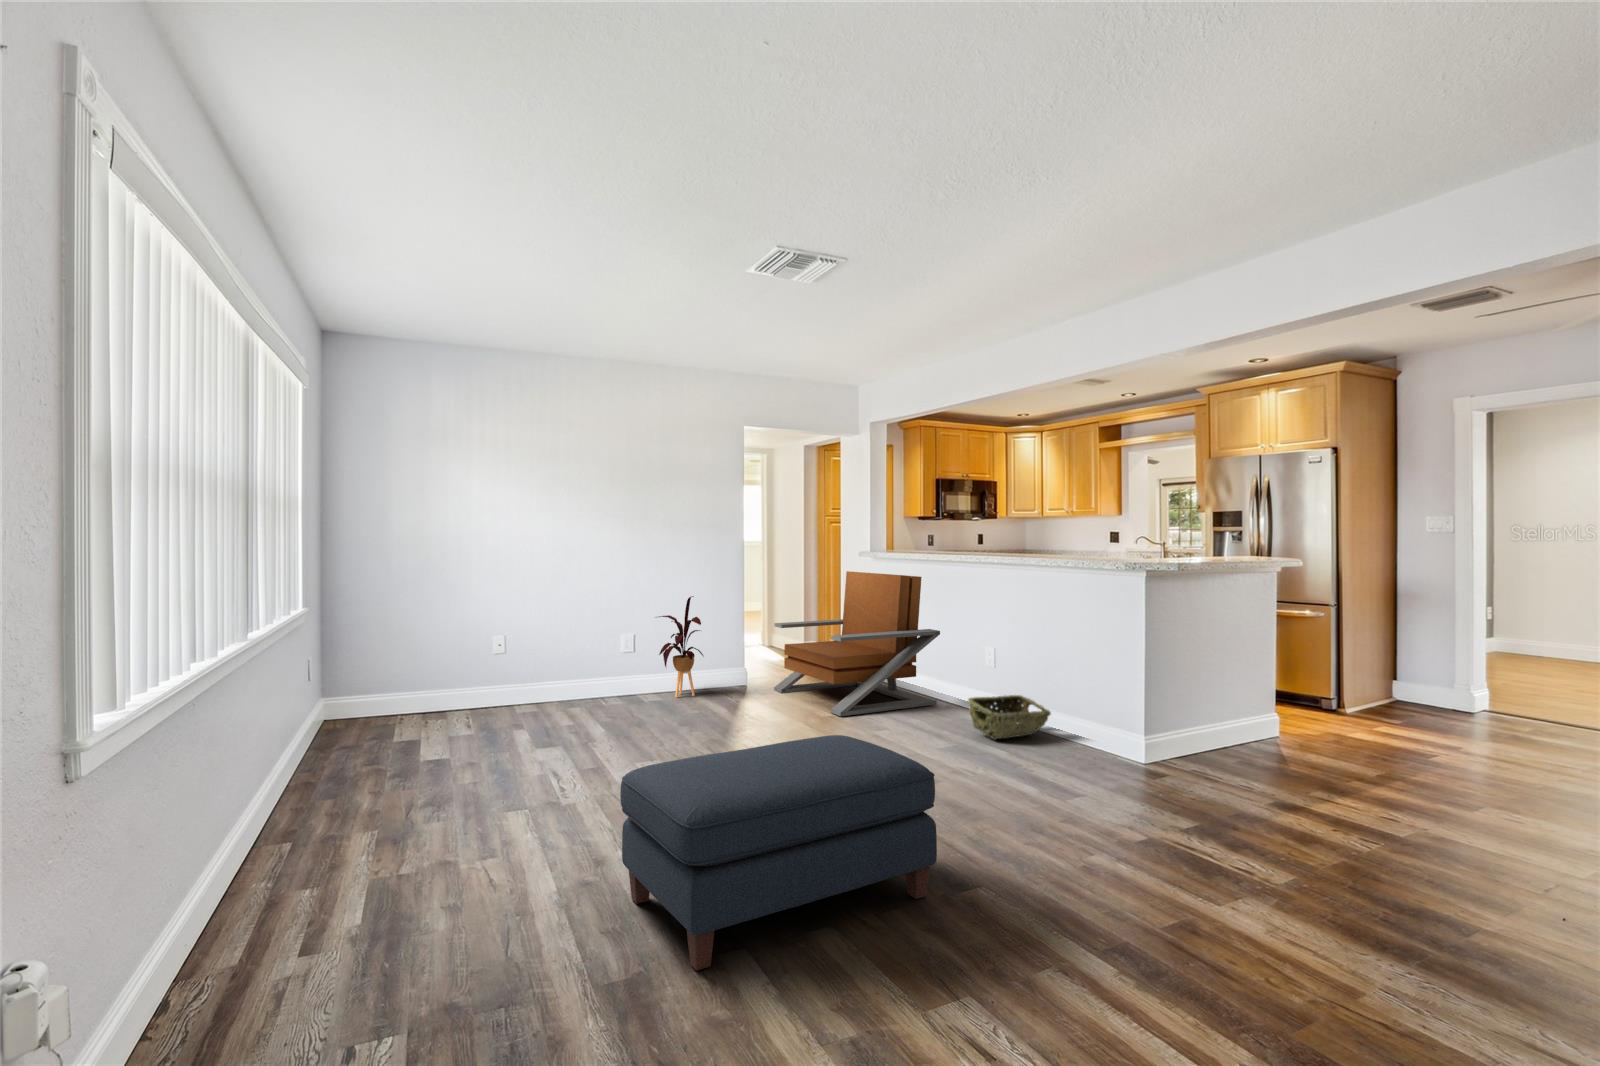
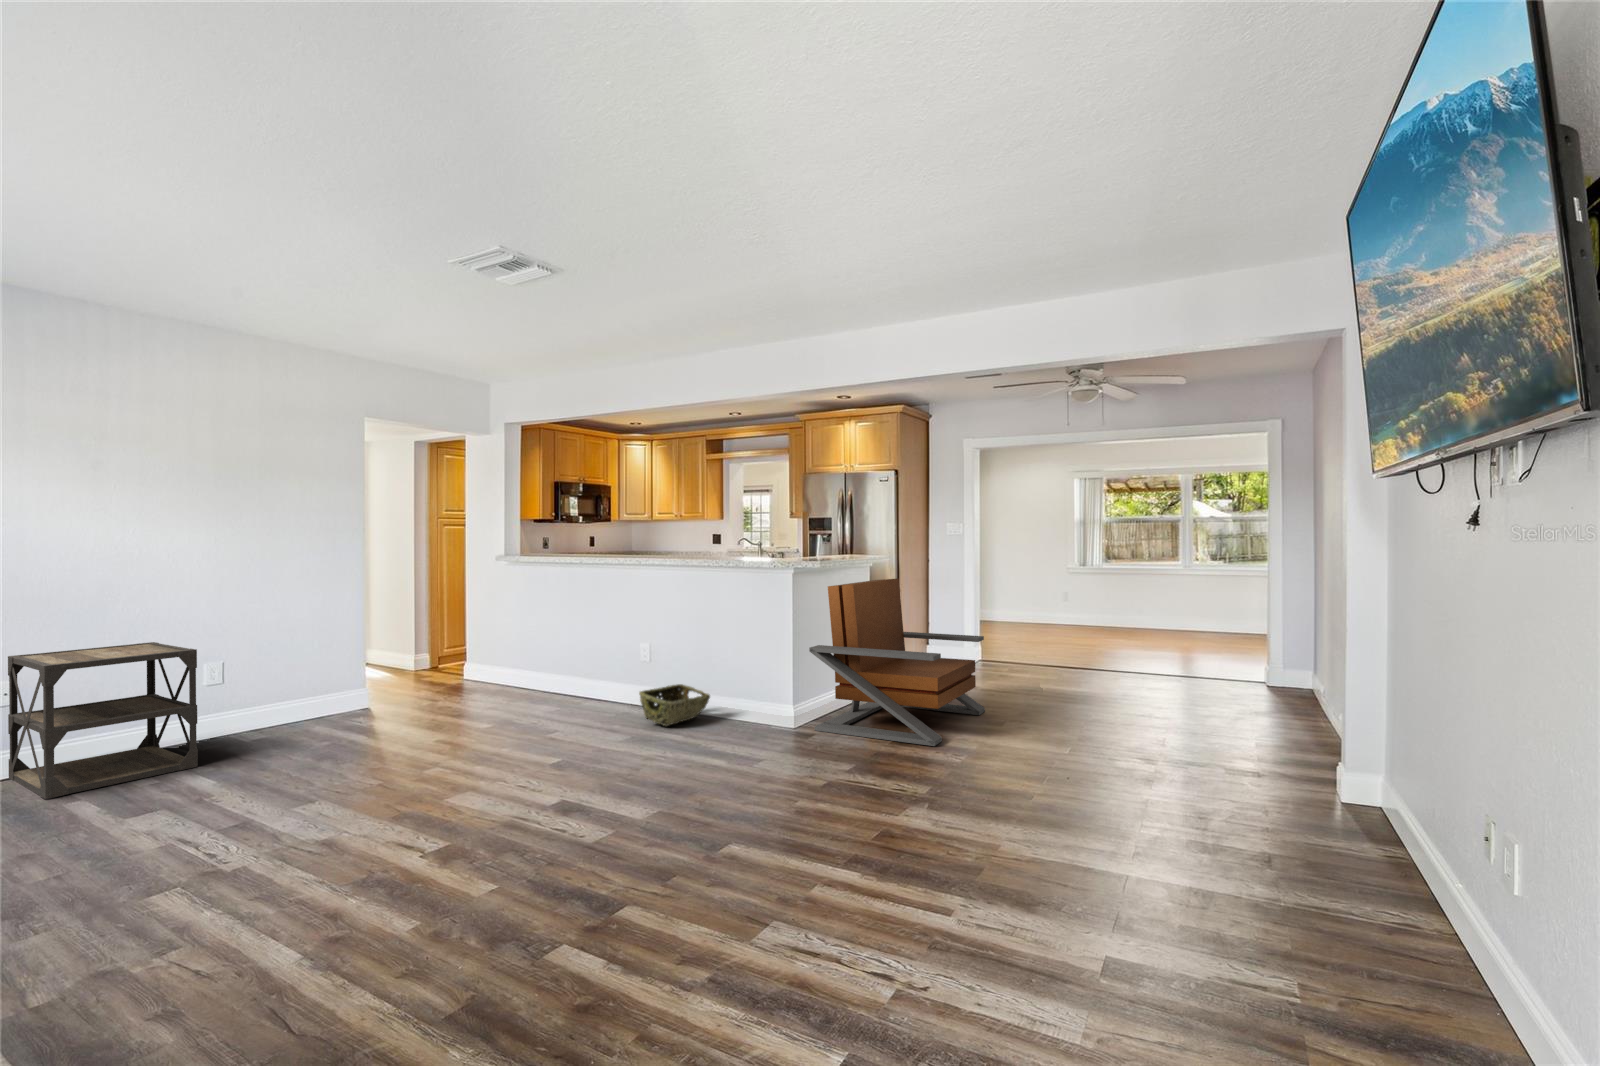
lounge chair: present [774,571,940,716] -> present [809,578,985,746]
house plant: present [659,596,703,697] -> none [250,613,323,733]
side table: none [502,613,605,724] -> present [8,642,198,799]
ottoman: present [620,735,937,970] -> none [393,735,702,975]

